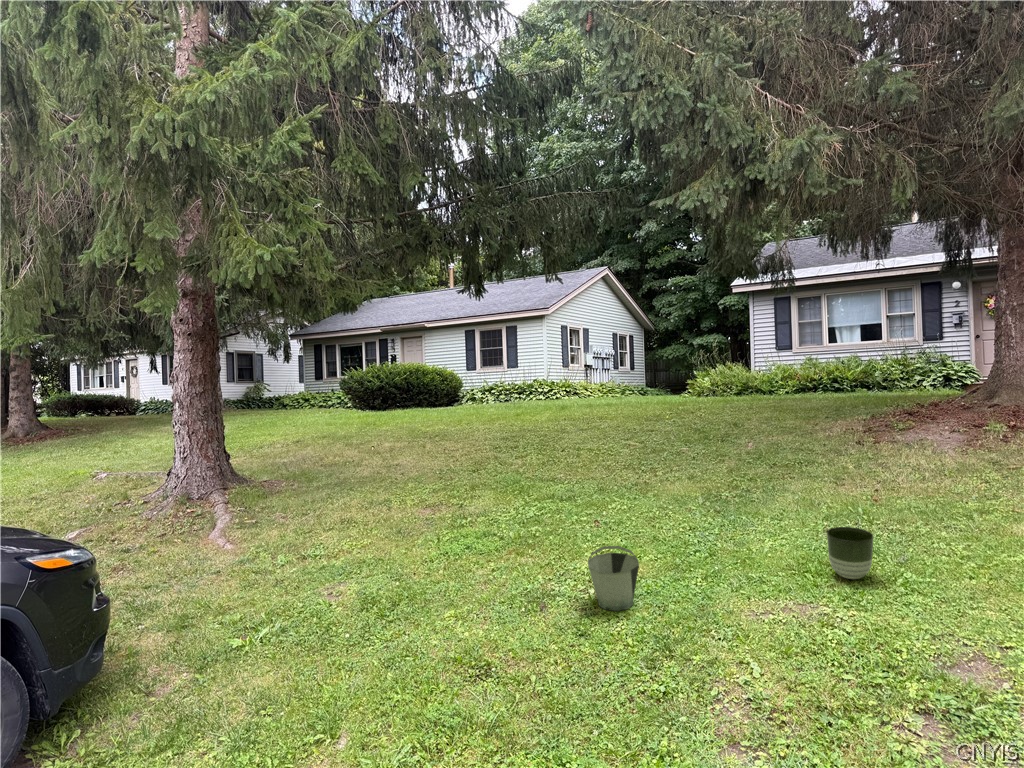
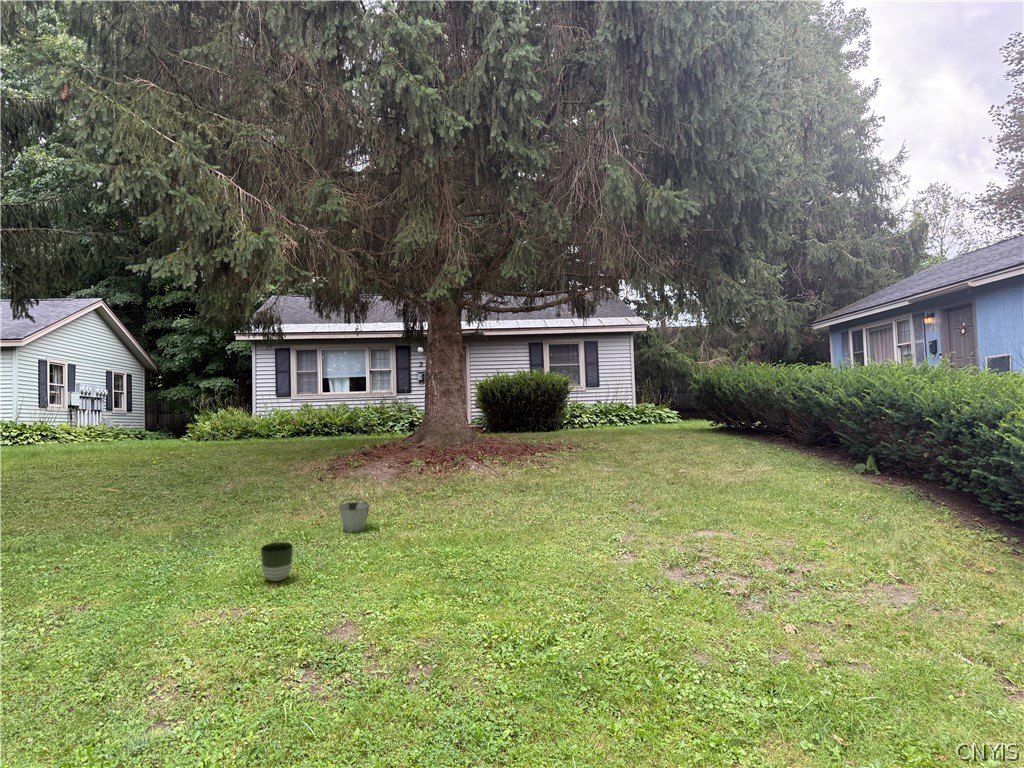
bucket: present [588,546,639,611] -> present [339,498,369,533]

